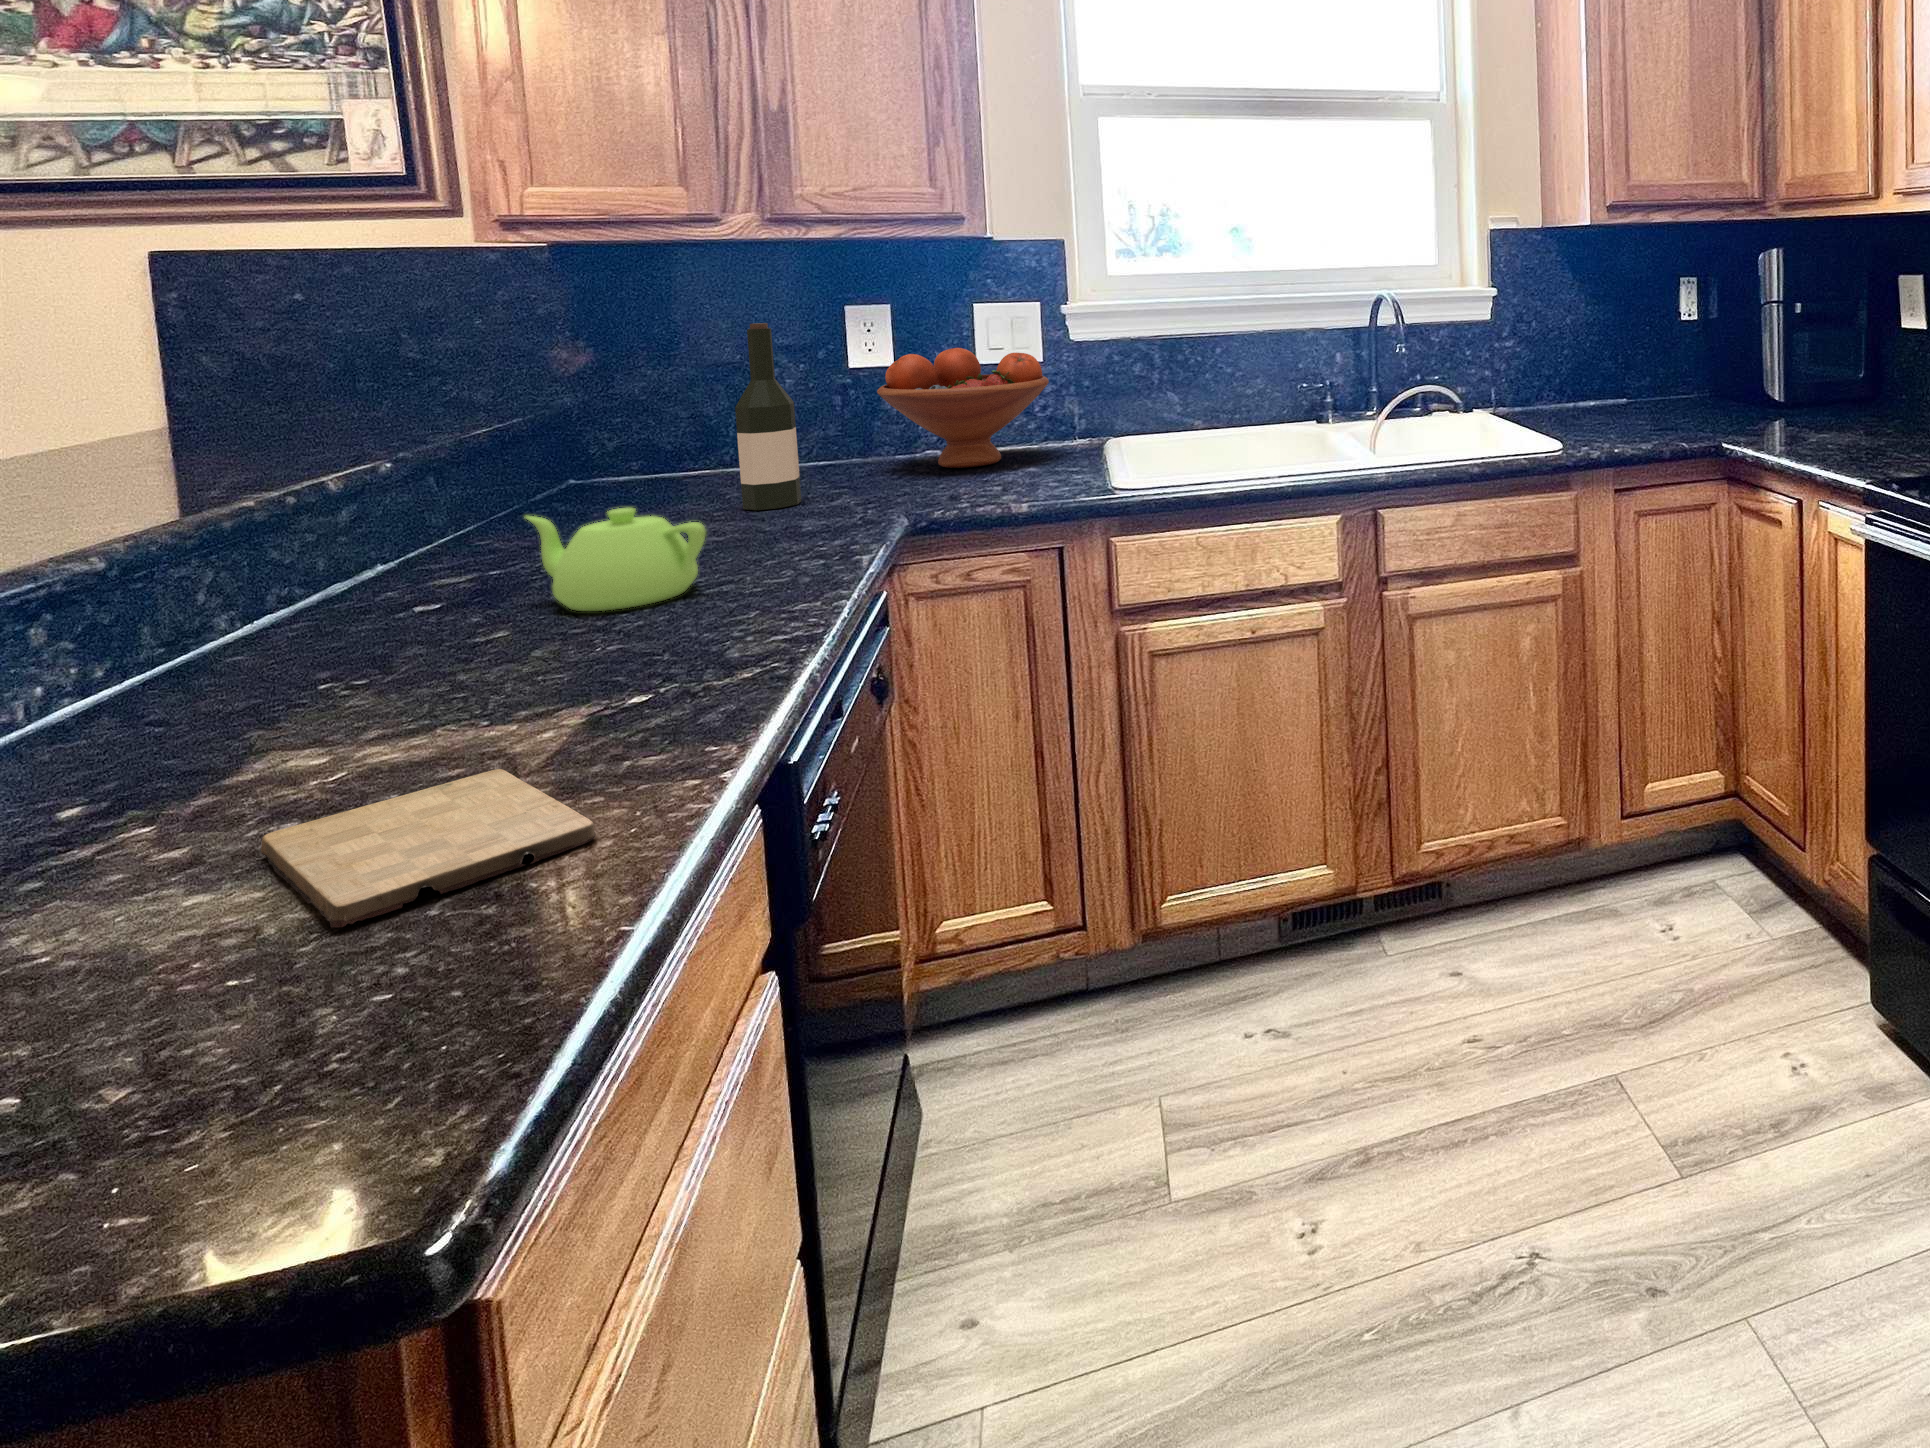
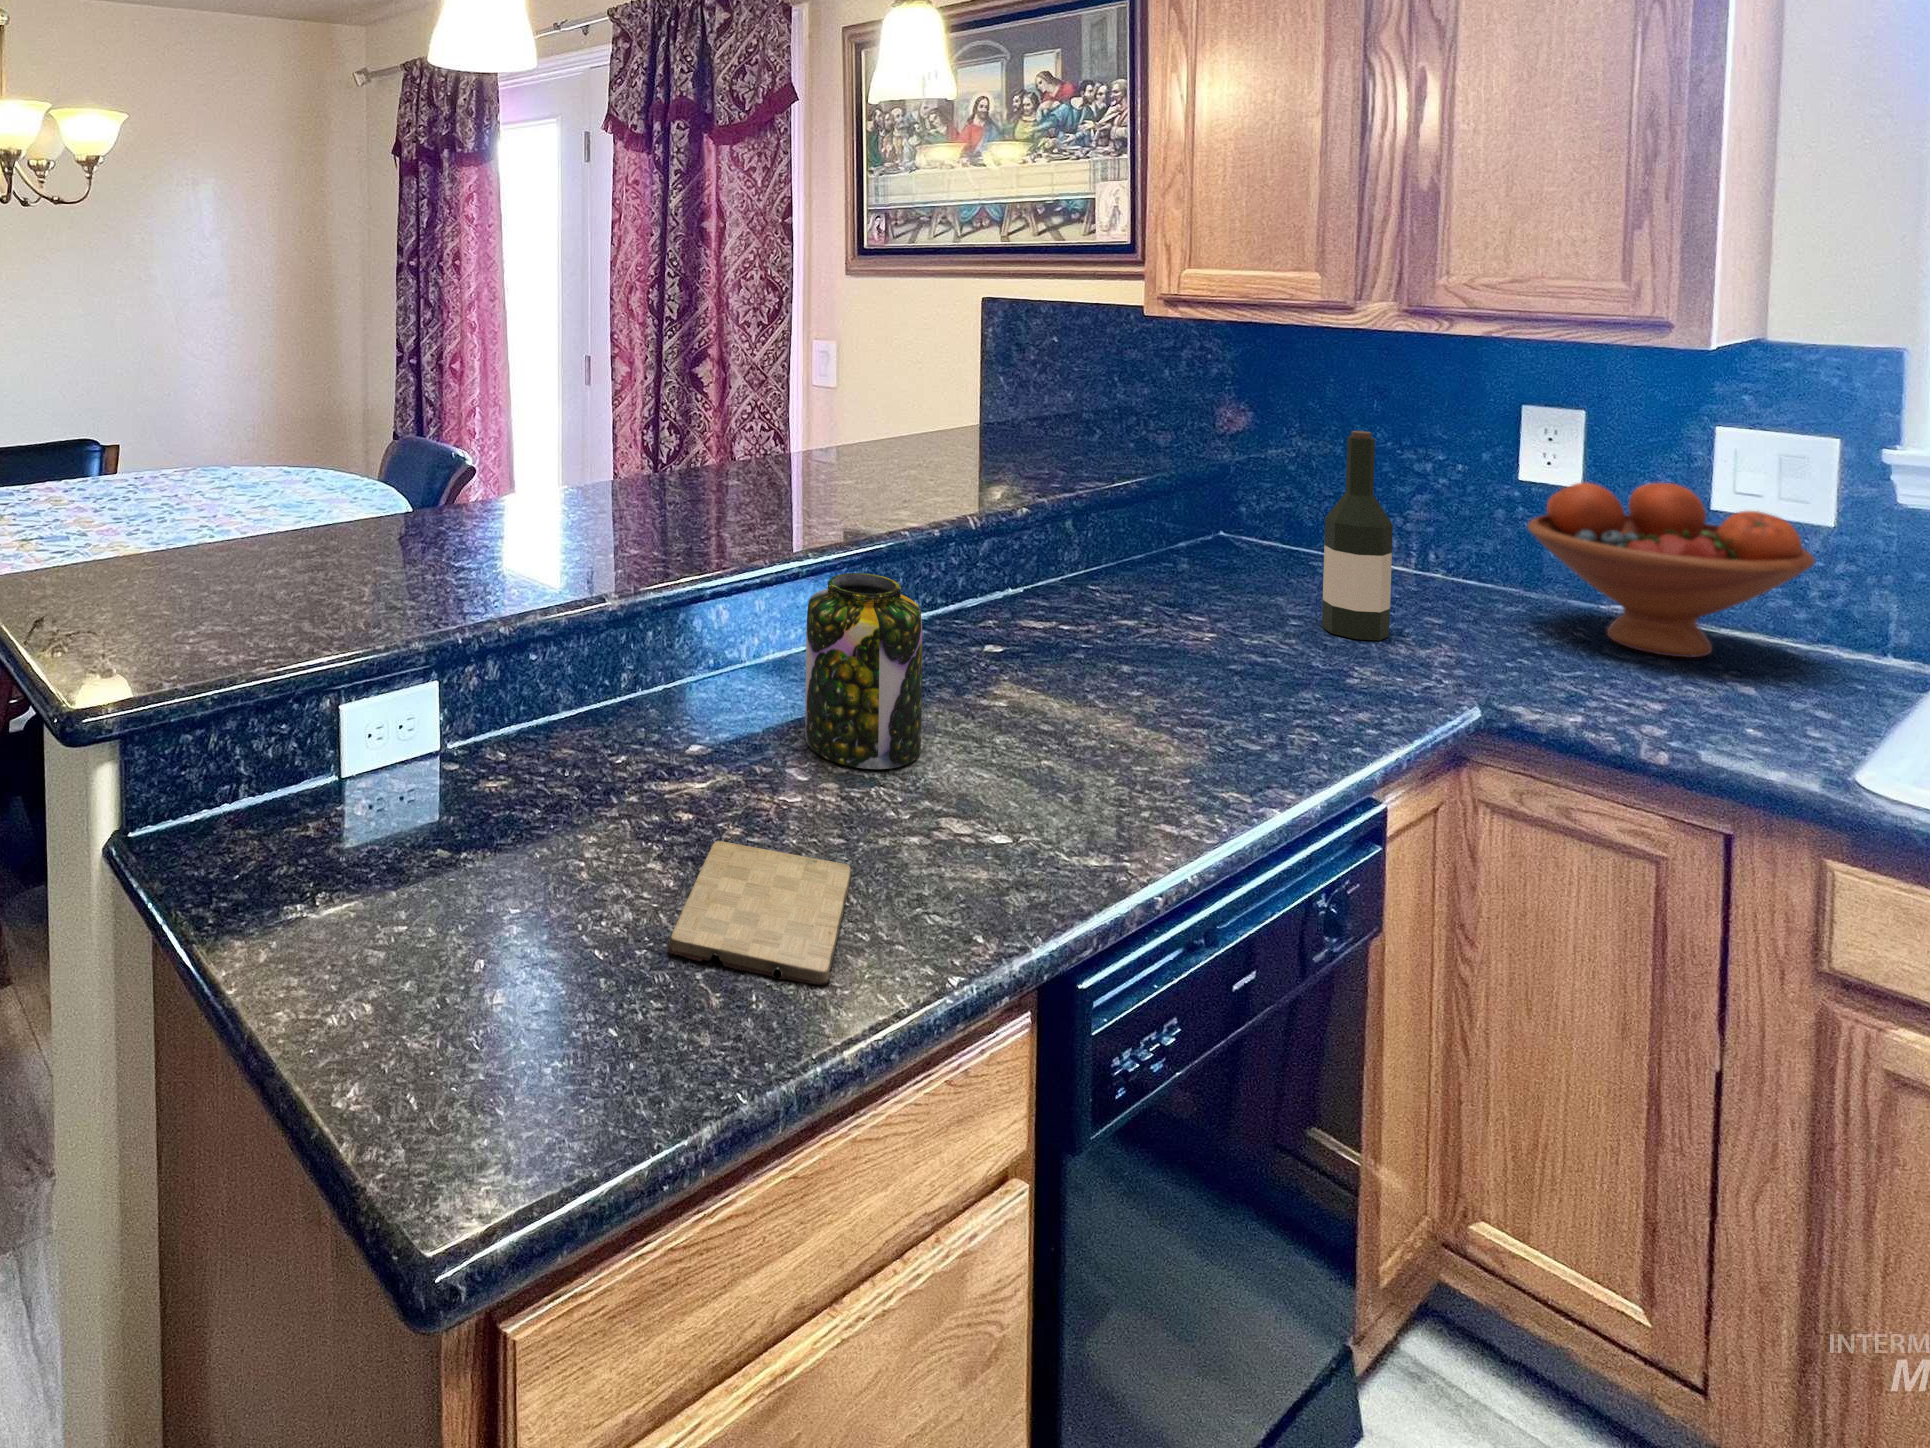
jar: none [224,494,449,740] -> present [805,573,922,769]
teapot: present [524,508,706,611] -> none [1056,603,1180,727]

